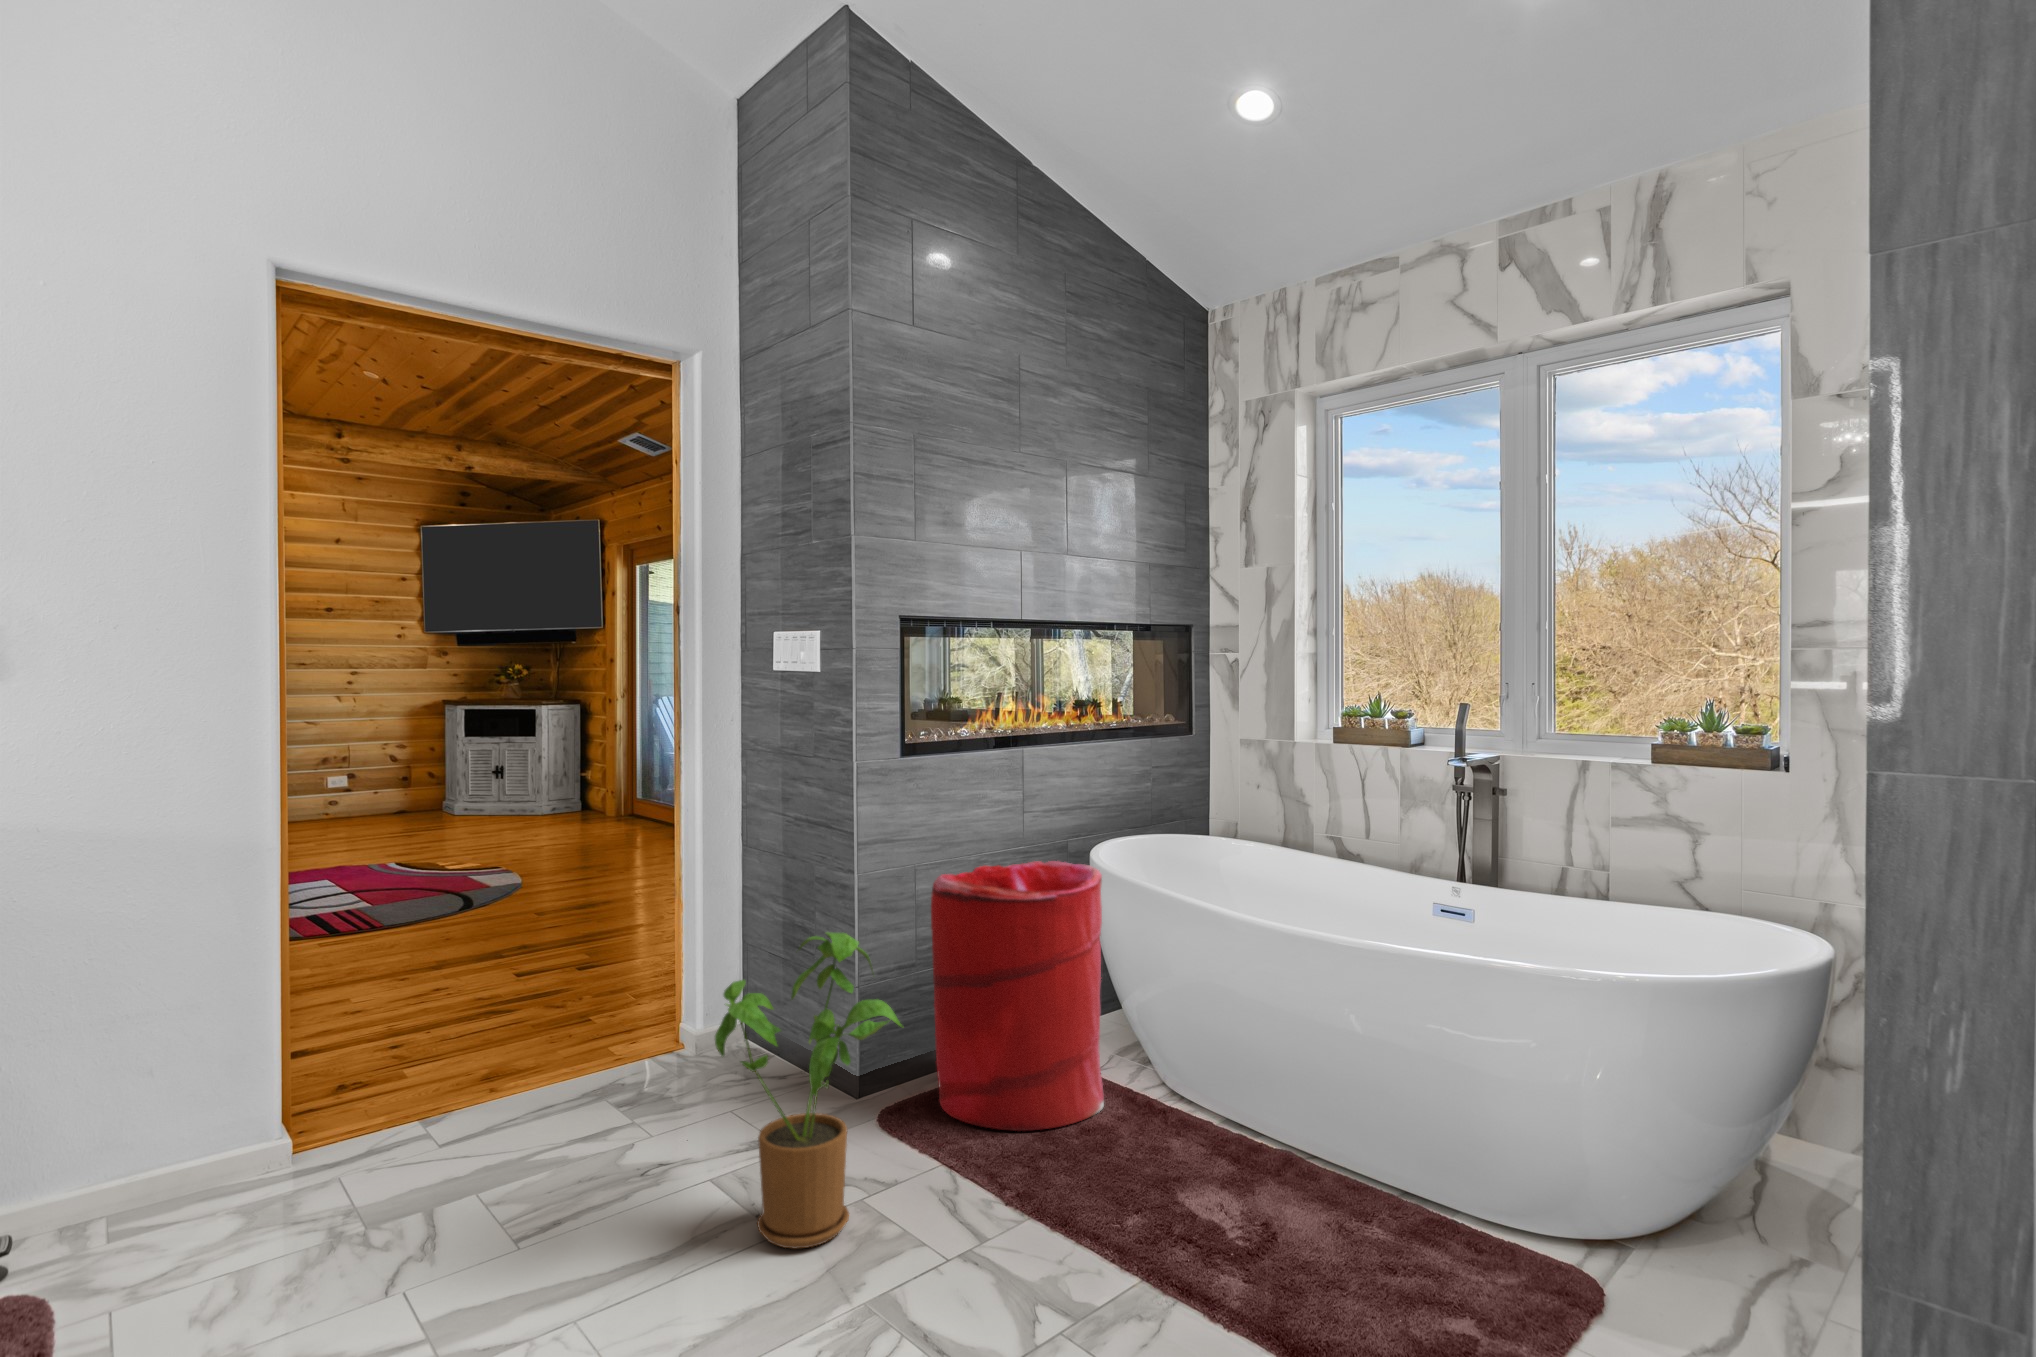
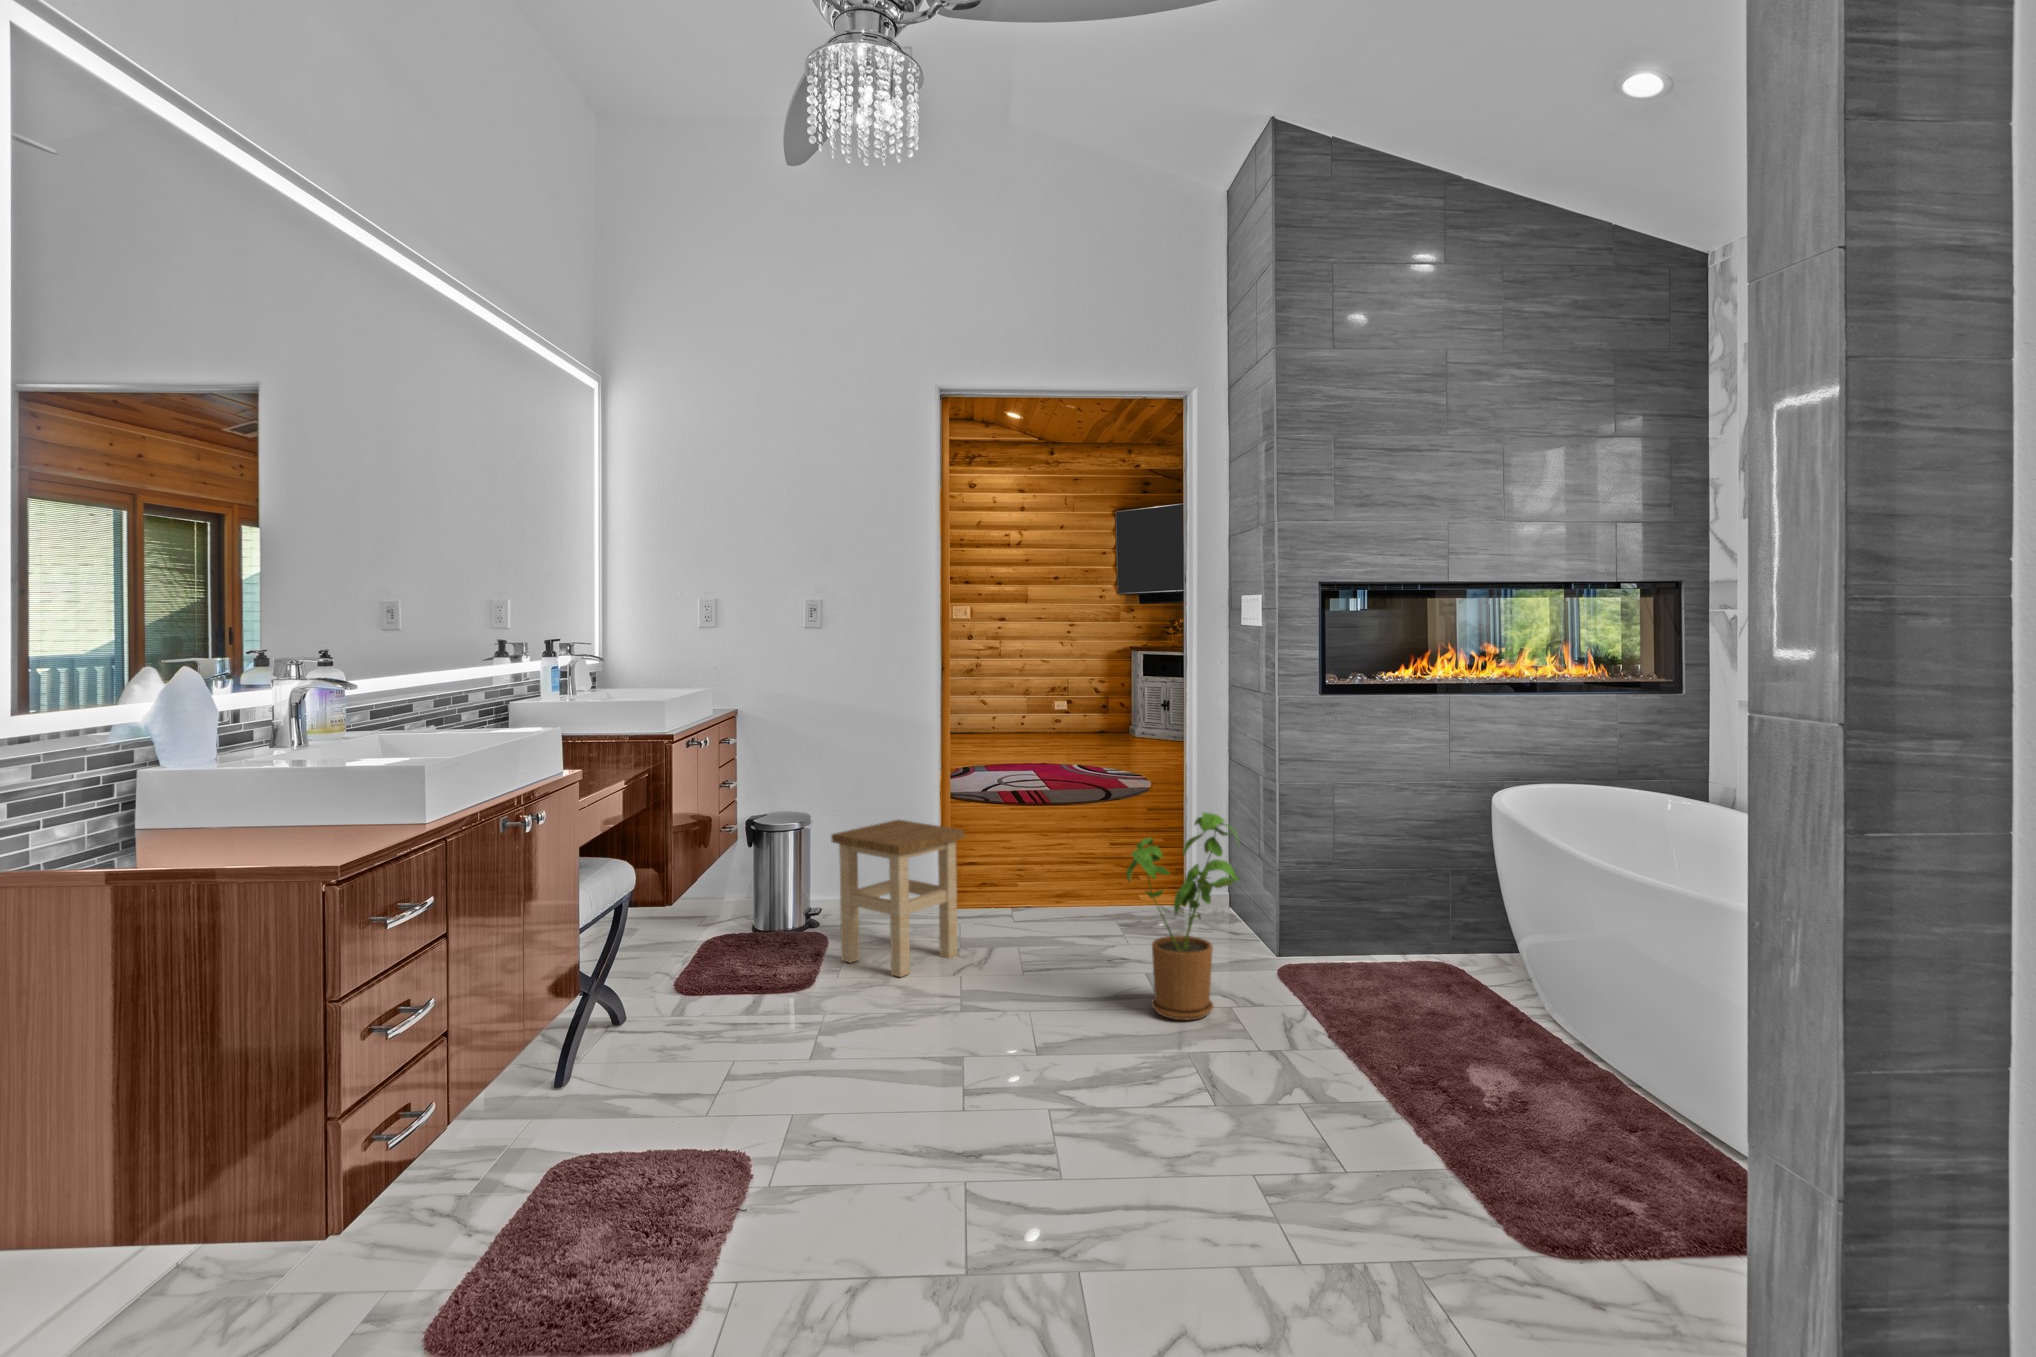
laundry hamper: present [931,861,1104,1131] -> none [1331,789,1481,1002]
stool: none [90,1013,380,1314] -> present [831,820,965,977]

